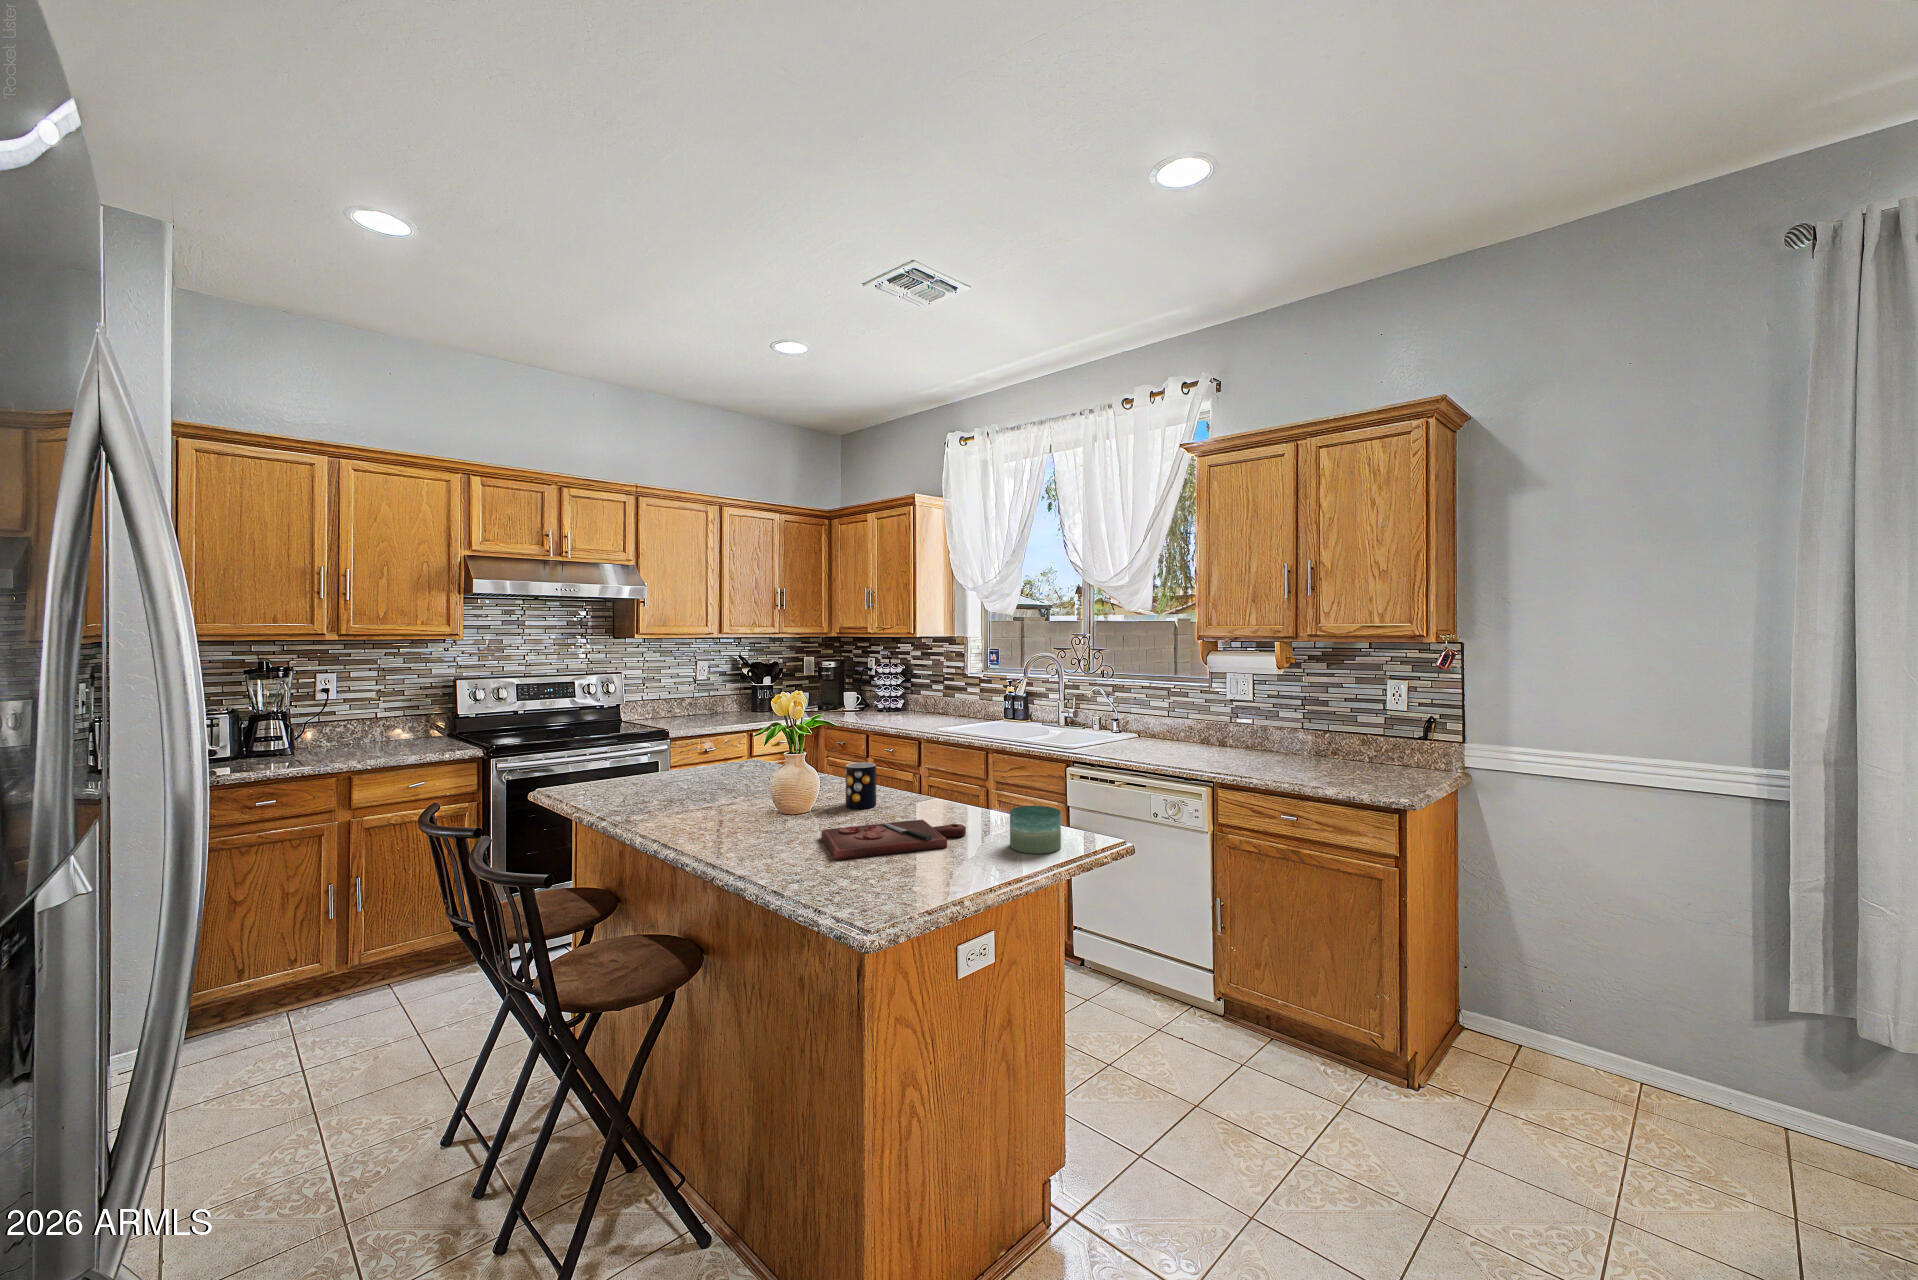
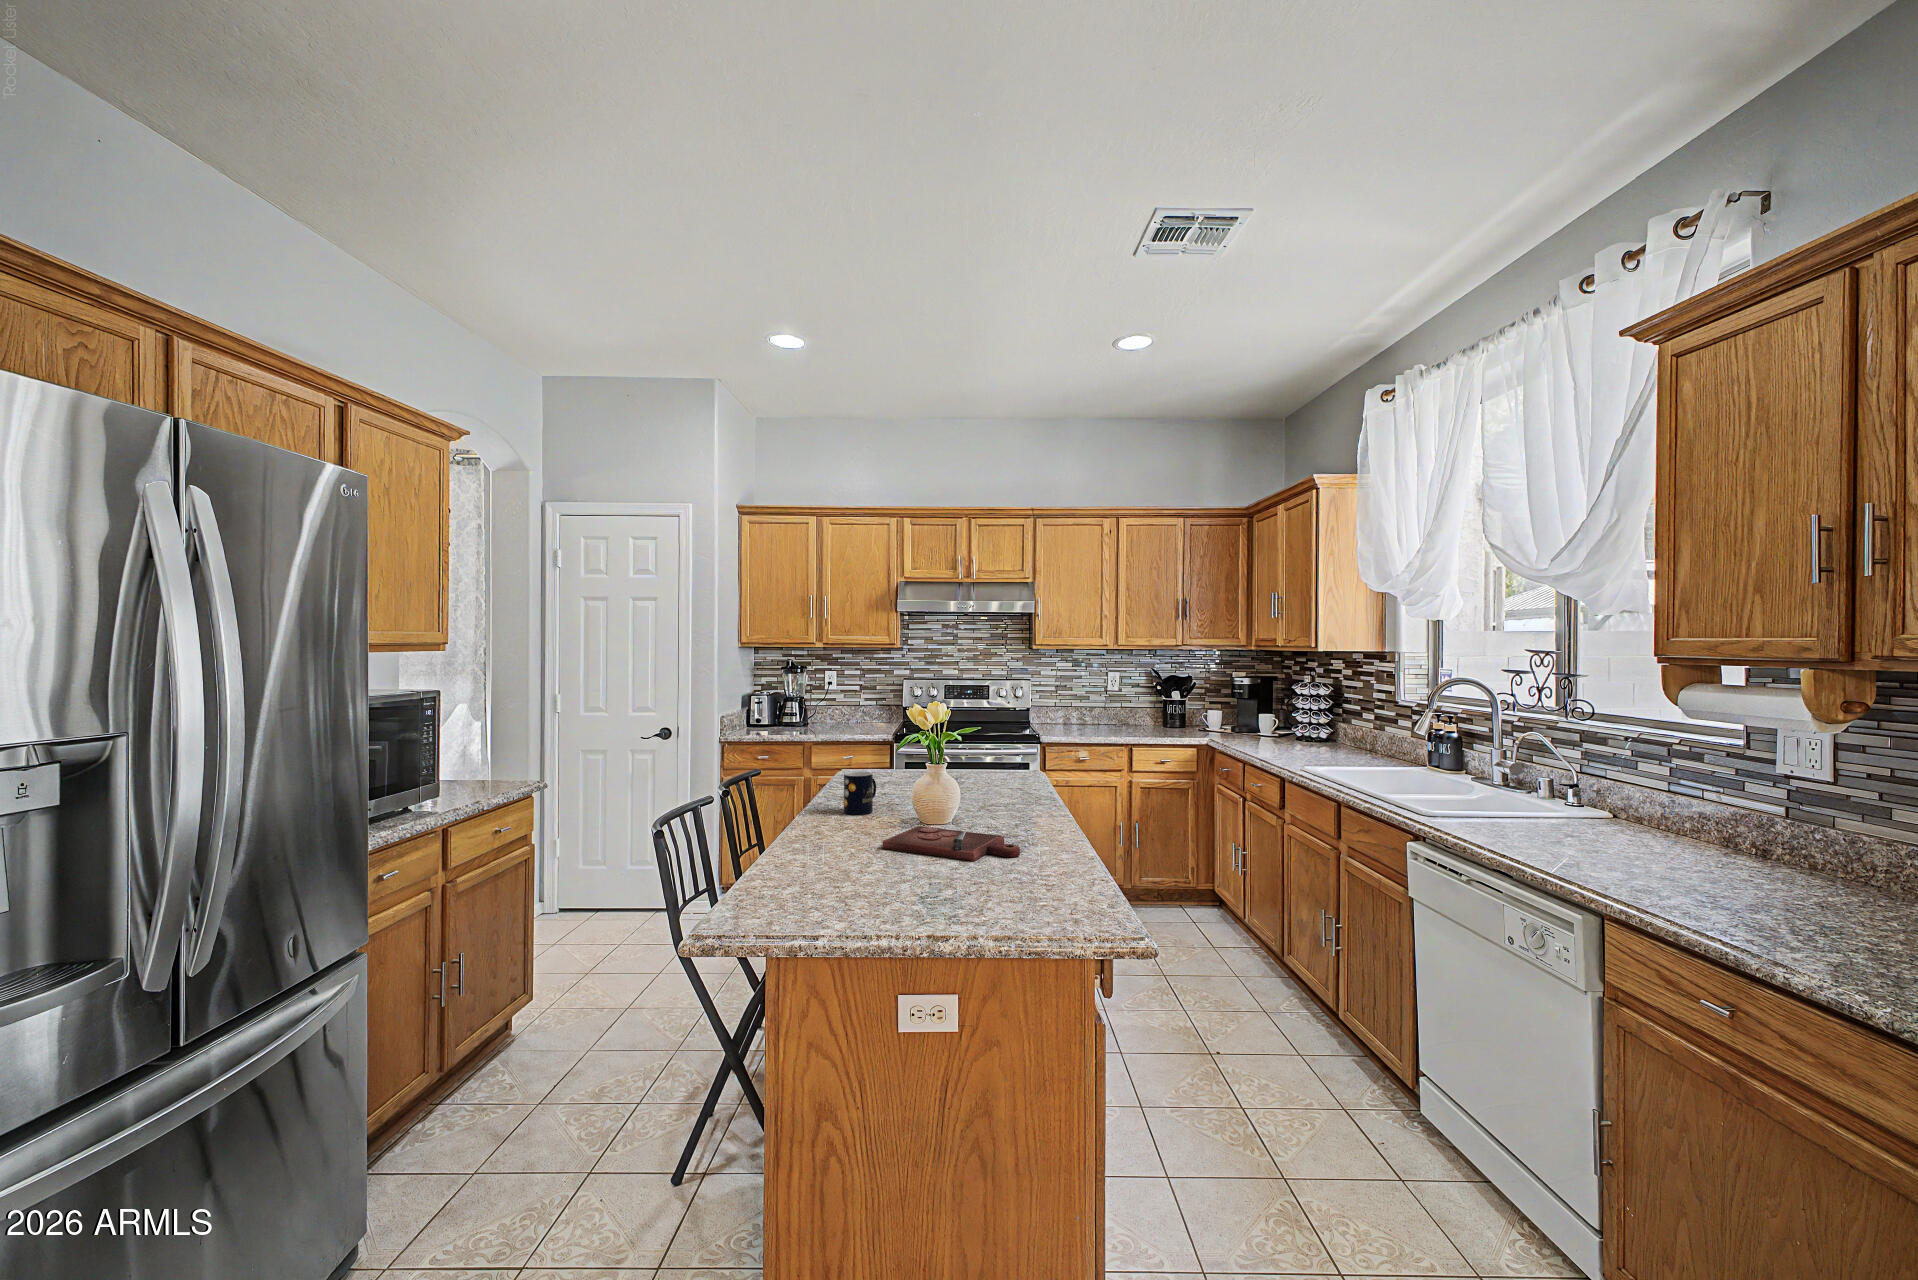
mug: present [845,762,876,809] -> present [844,771,876,815]
candle: present [1010,806,1061,854] -> none [1014,837,1067,887]

